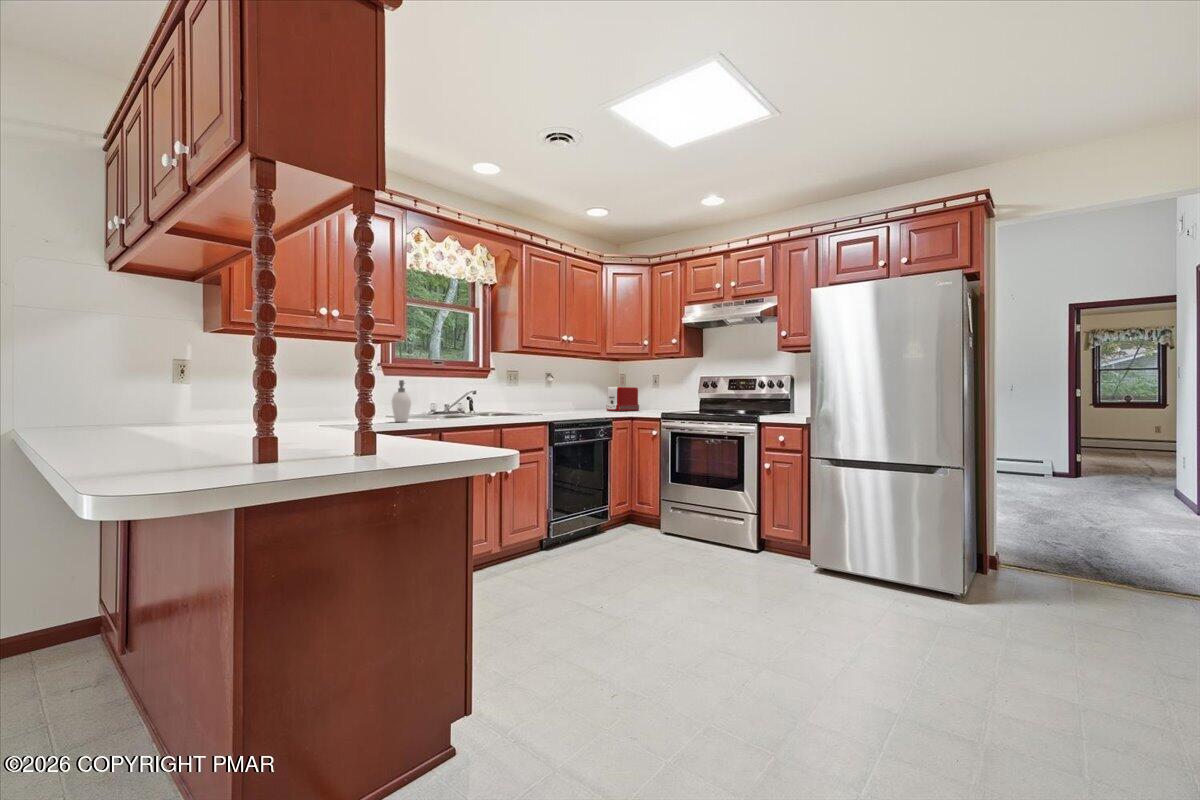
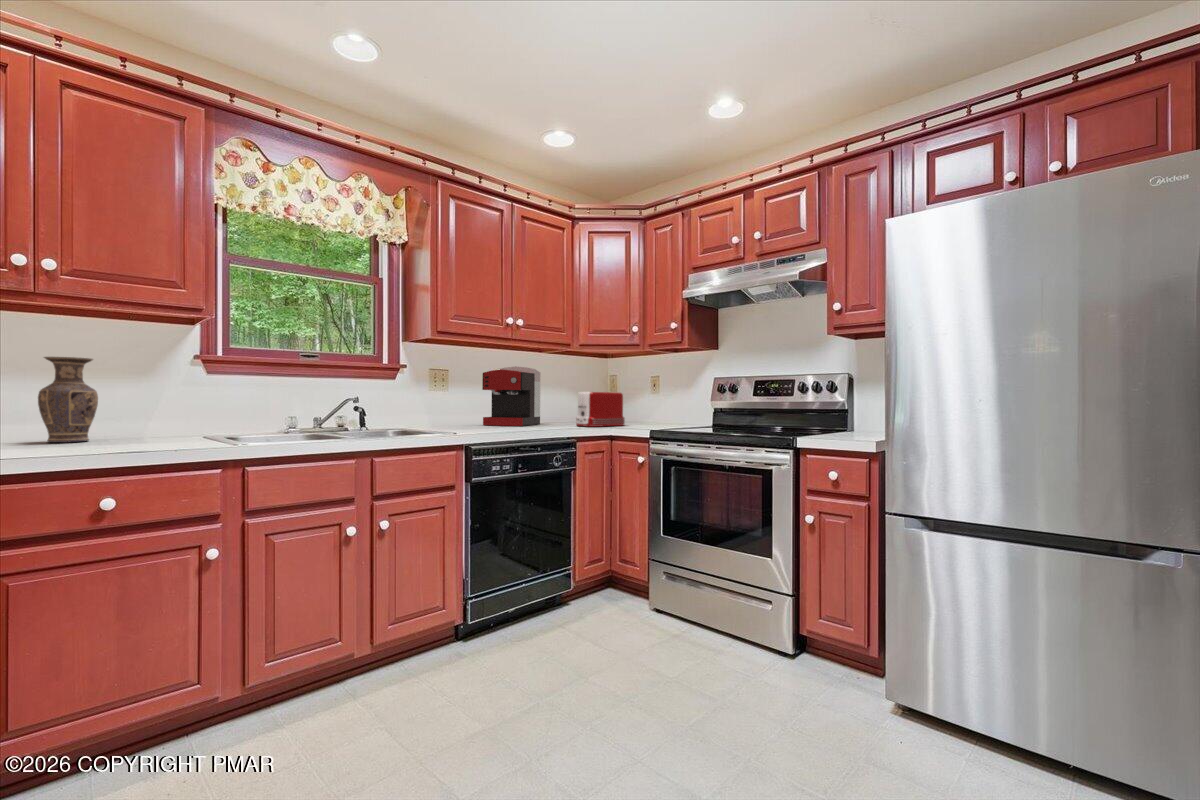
vase: none [303,366,334,419] -> present [38,357,98,443]
coffee maker: none [541,369,578,411] -> present [482,366,540,426]
soap dispenser: present [392,380,411,422] -> none [140,379,184,451]

